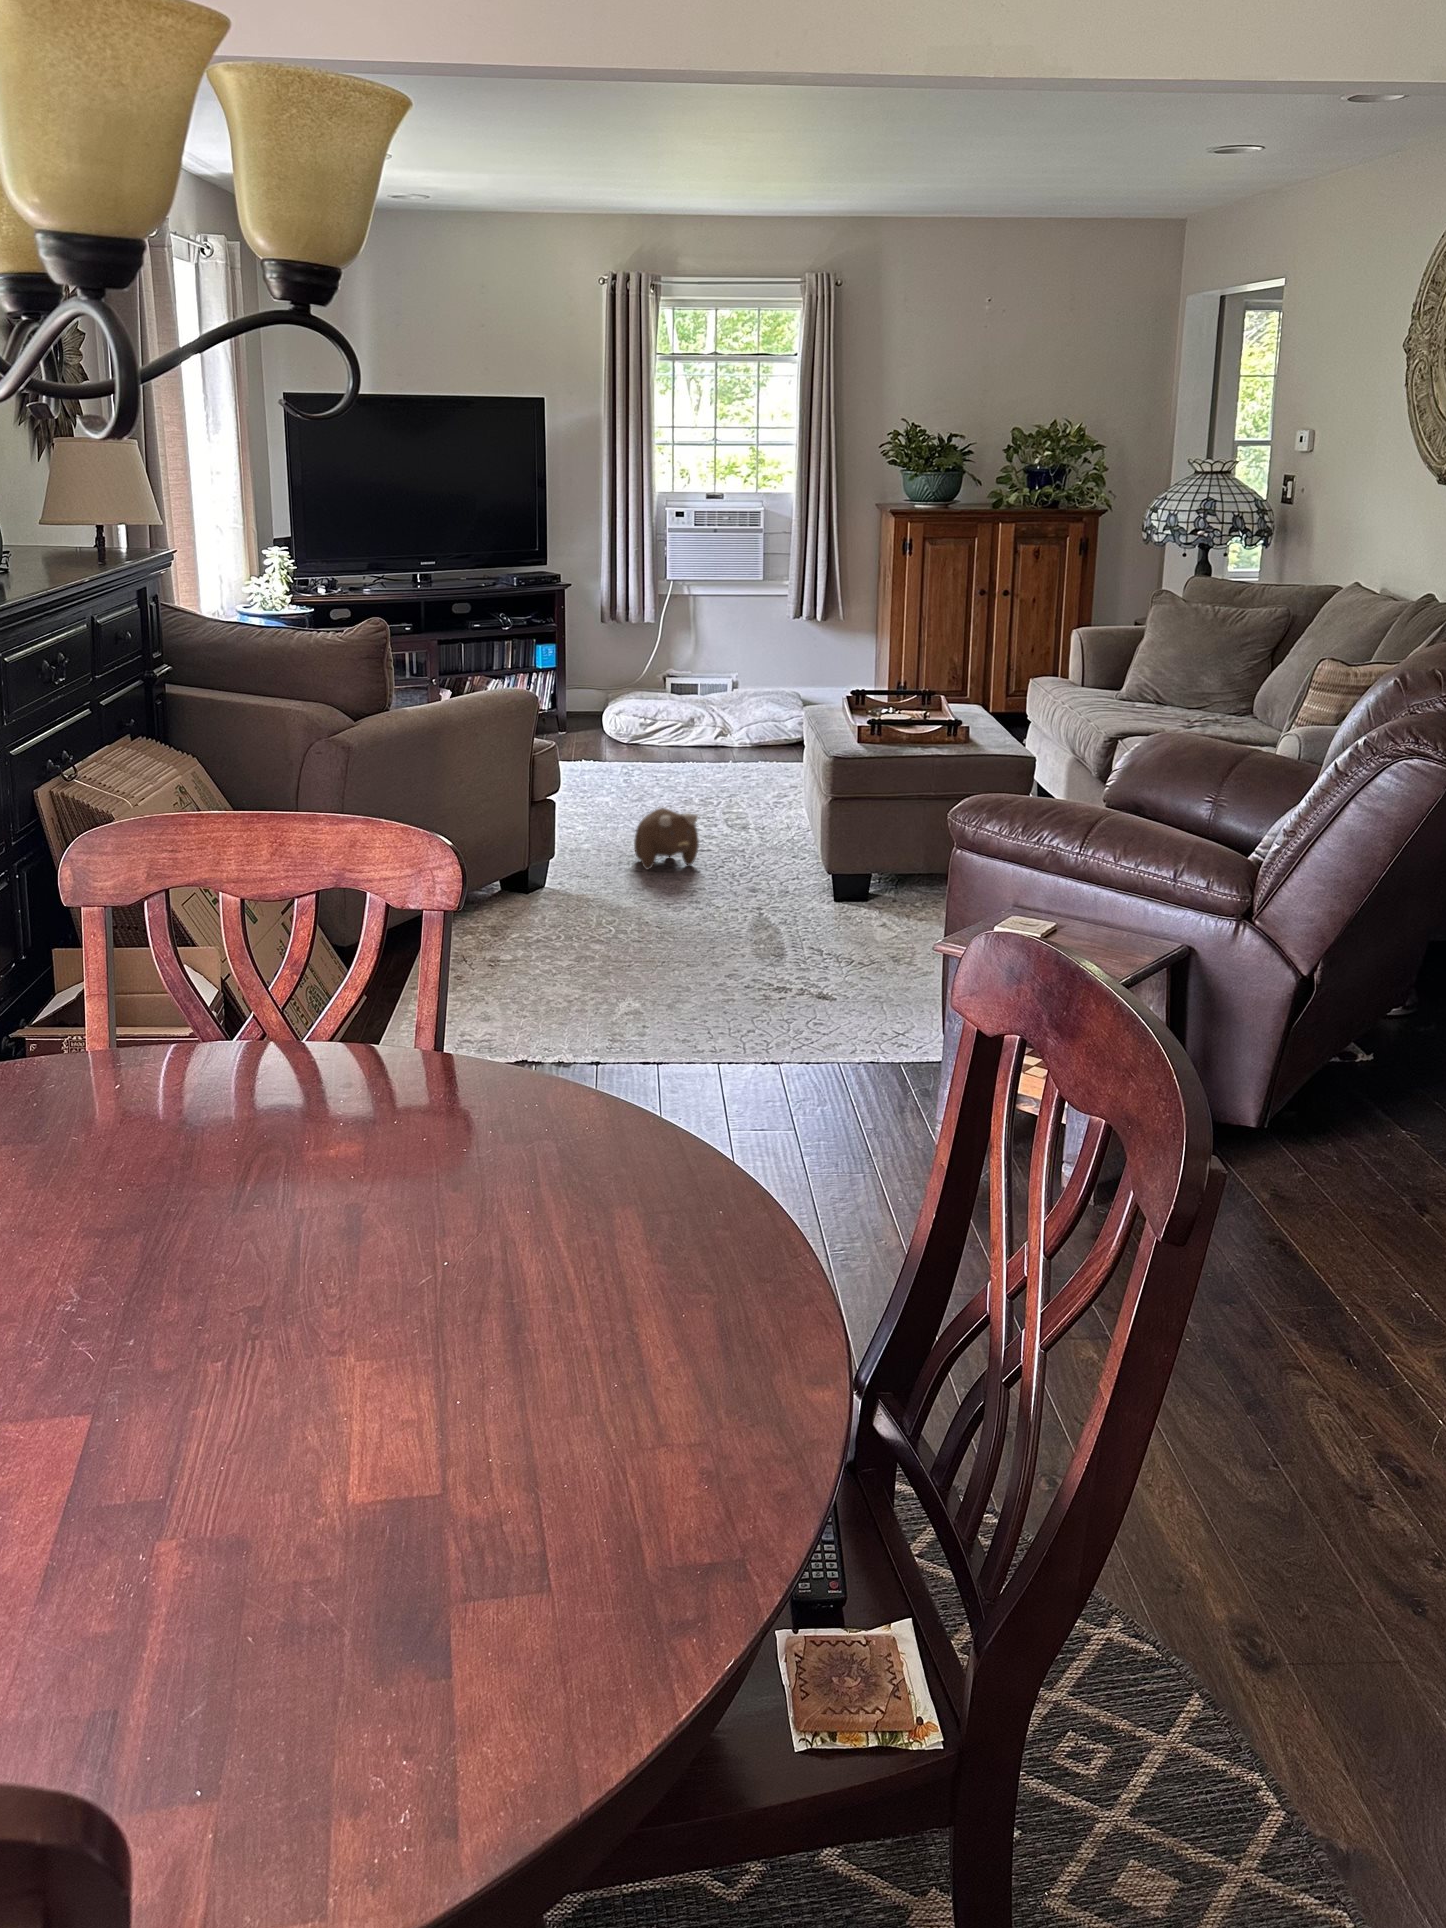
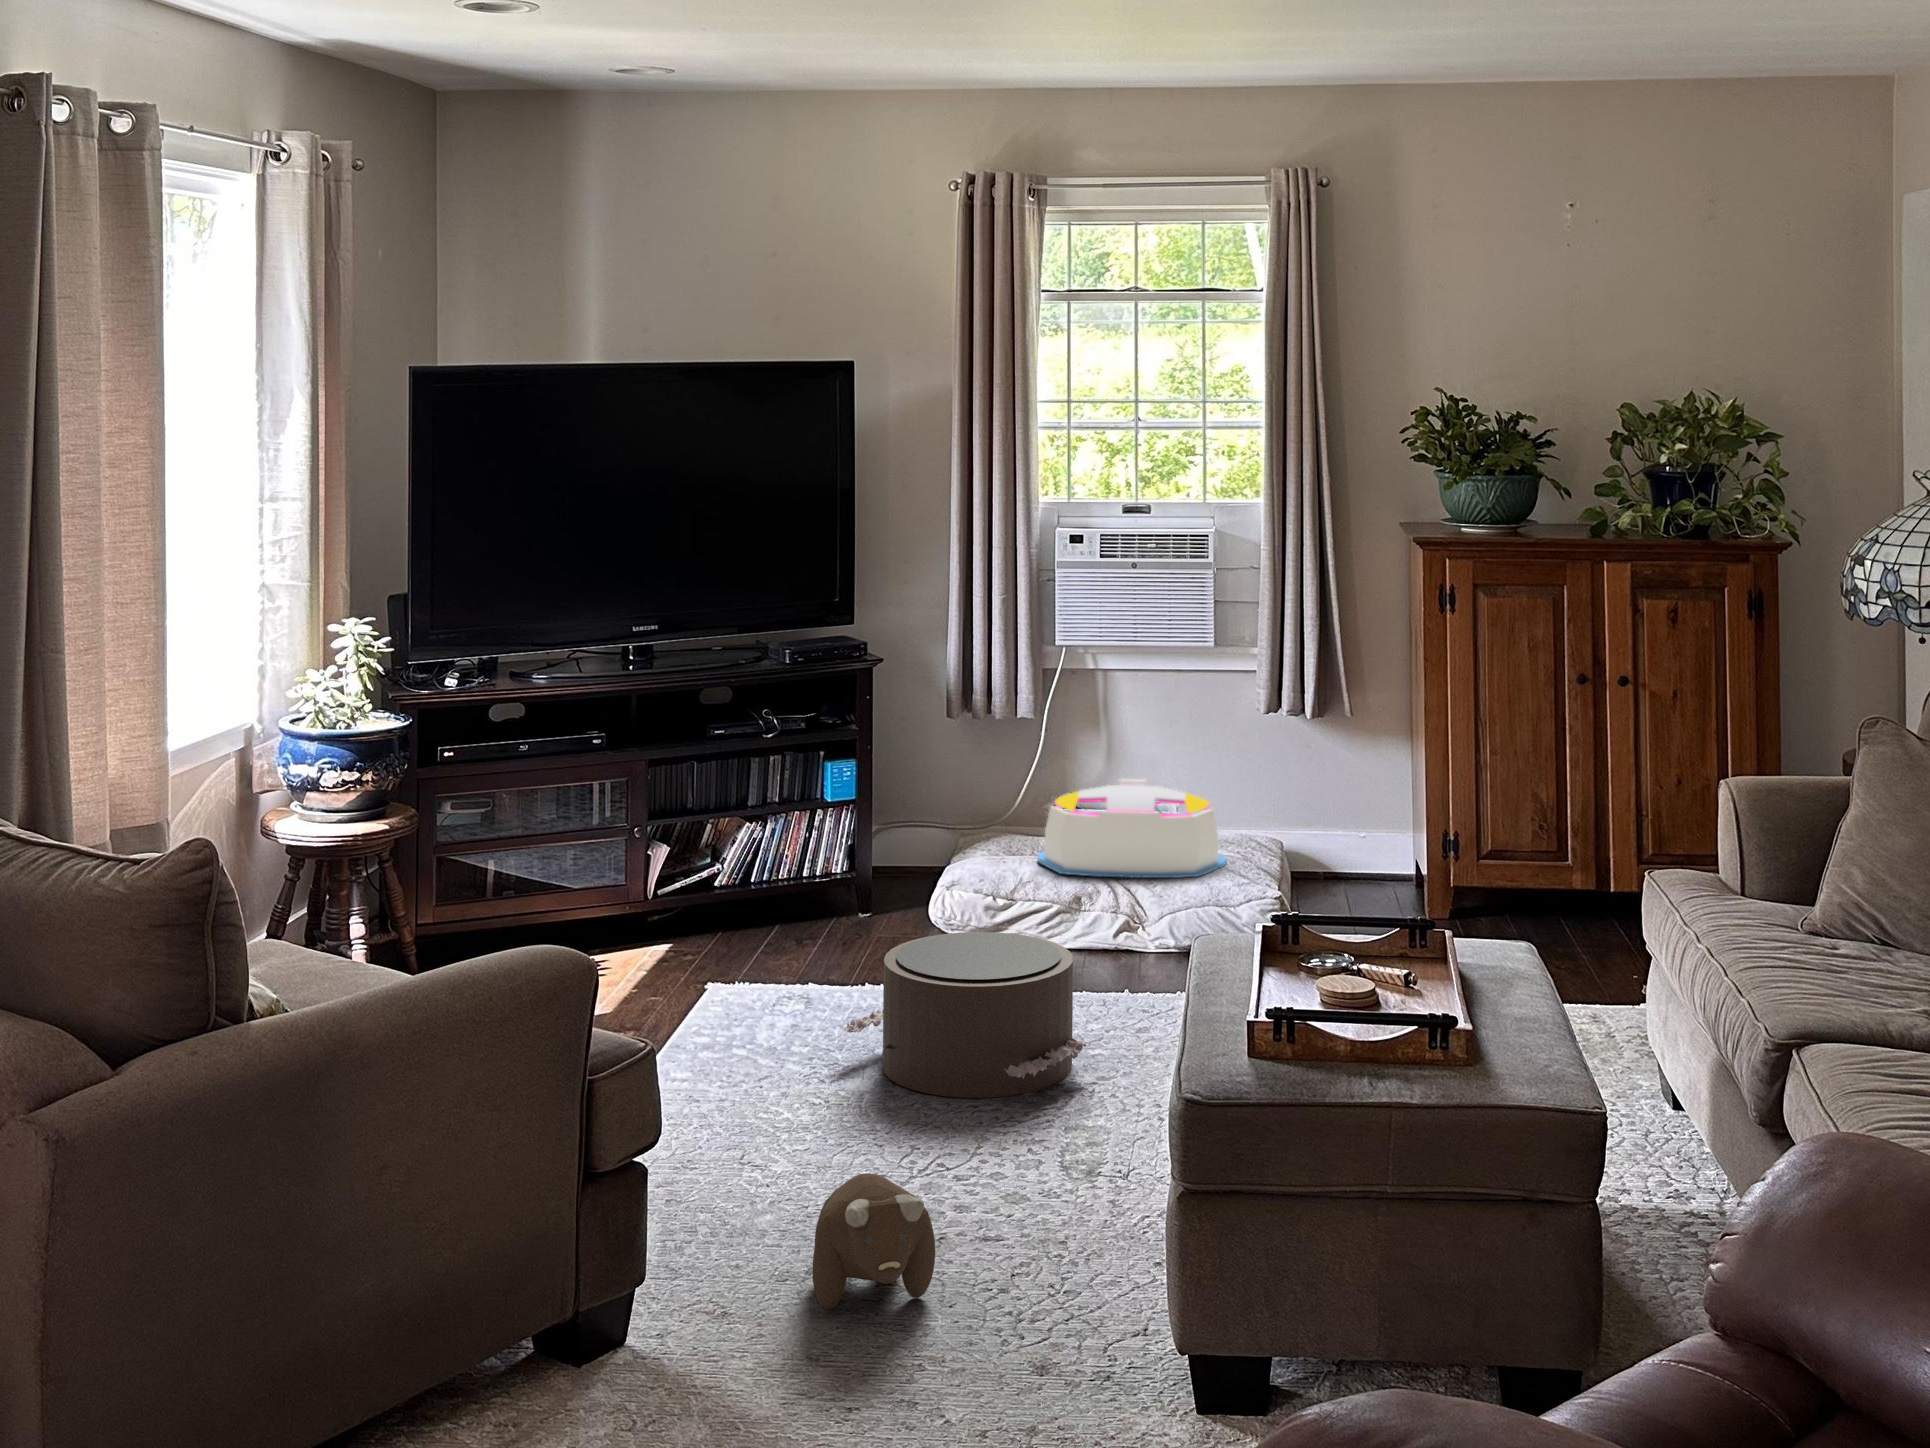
storage bin: none [658,657,770,711] -> present [1037,779,1226,878]
pouf: none [597,720,736,799] -> present [842,932,1090,1098]

